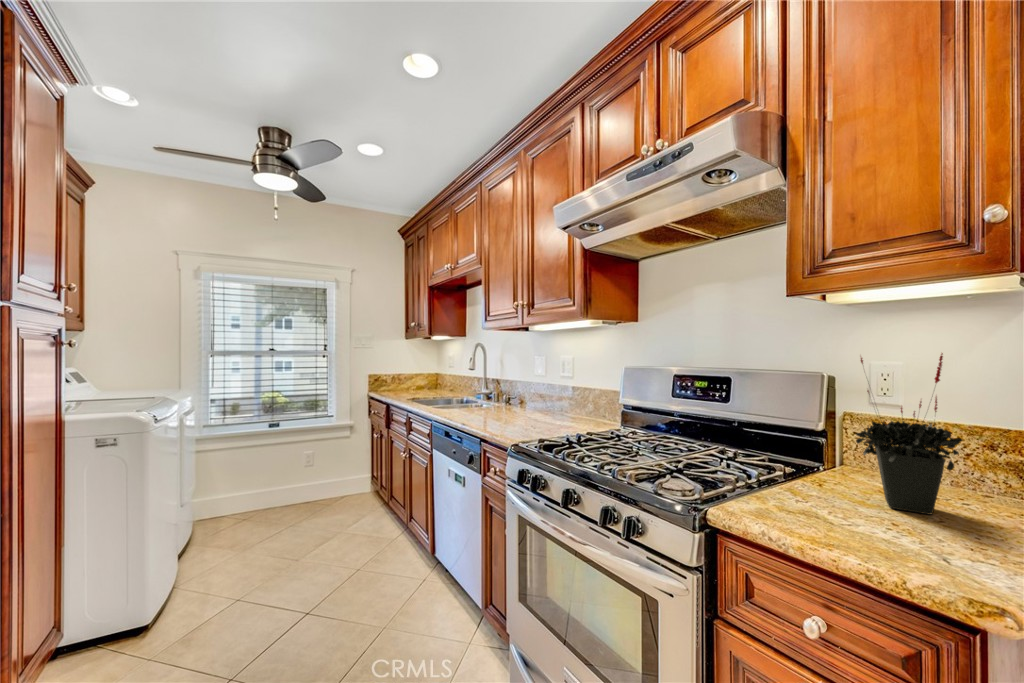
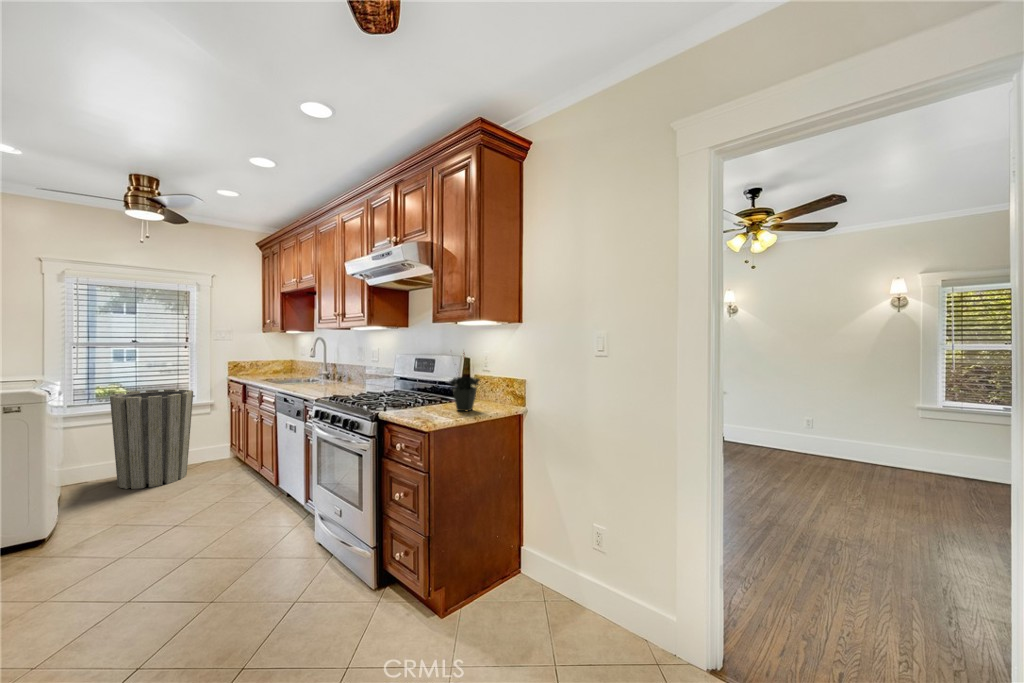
trash can: none [242,407,331,535] -> present [110,389,193,489]

